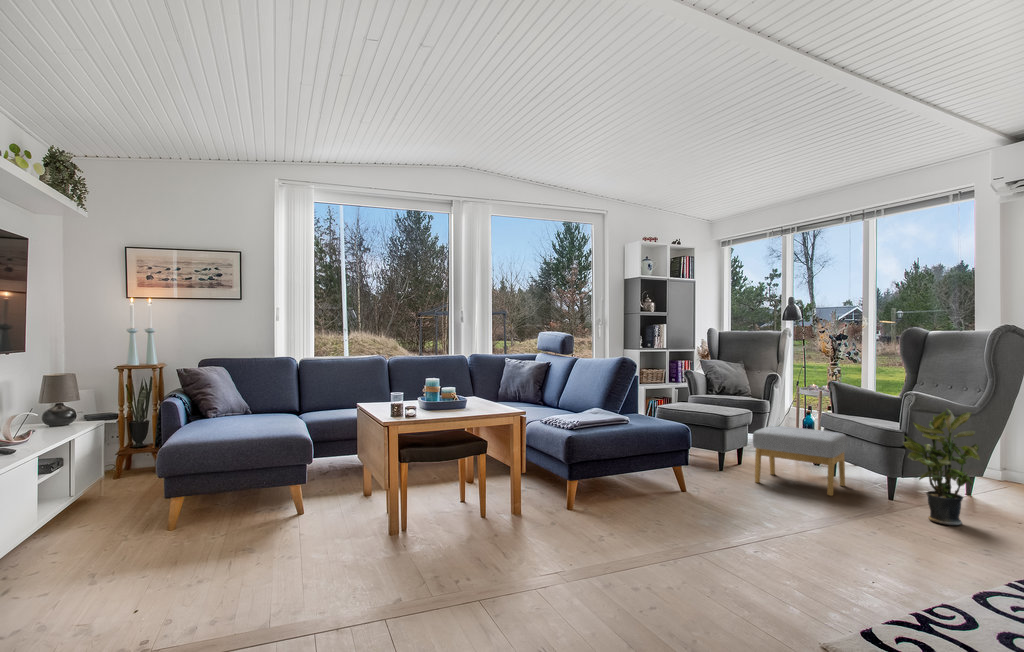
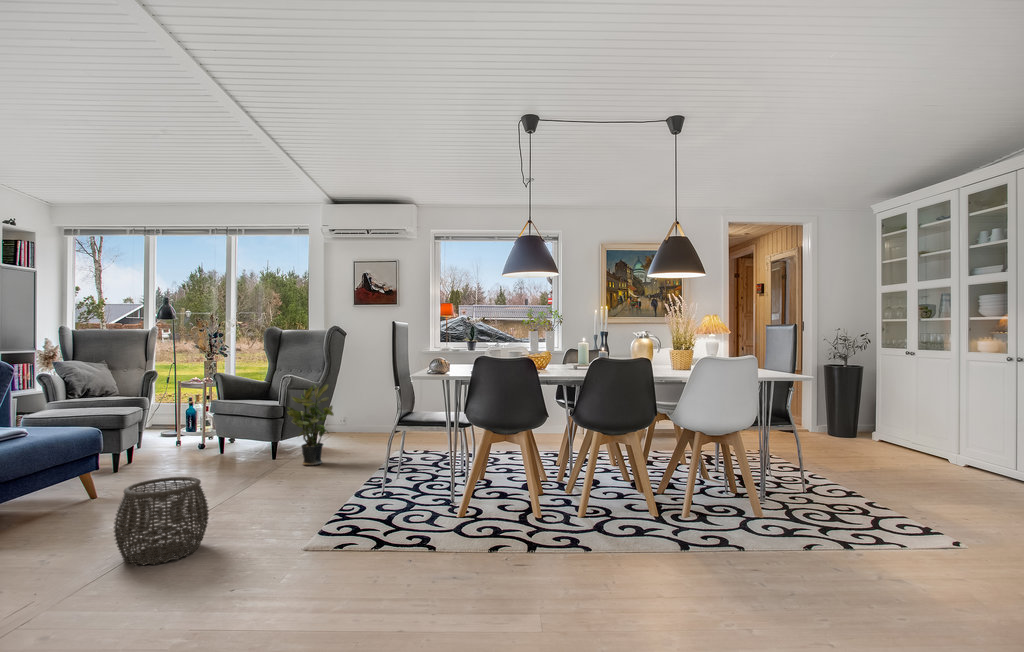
footstool: present [753,426,847,496] -> none [152,415,235,474]
woven basket: none [641,493,730,588] -> present [114,477,209,565]

